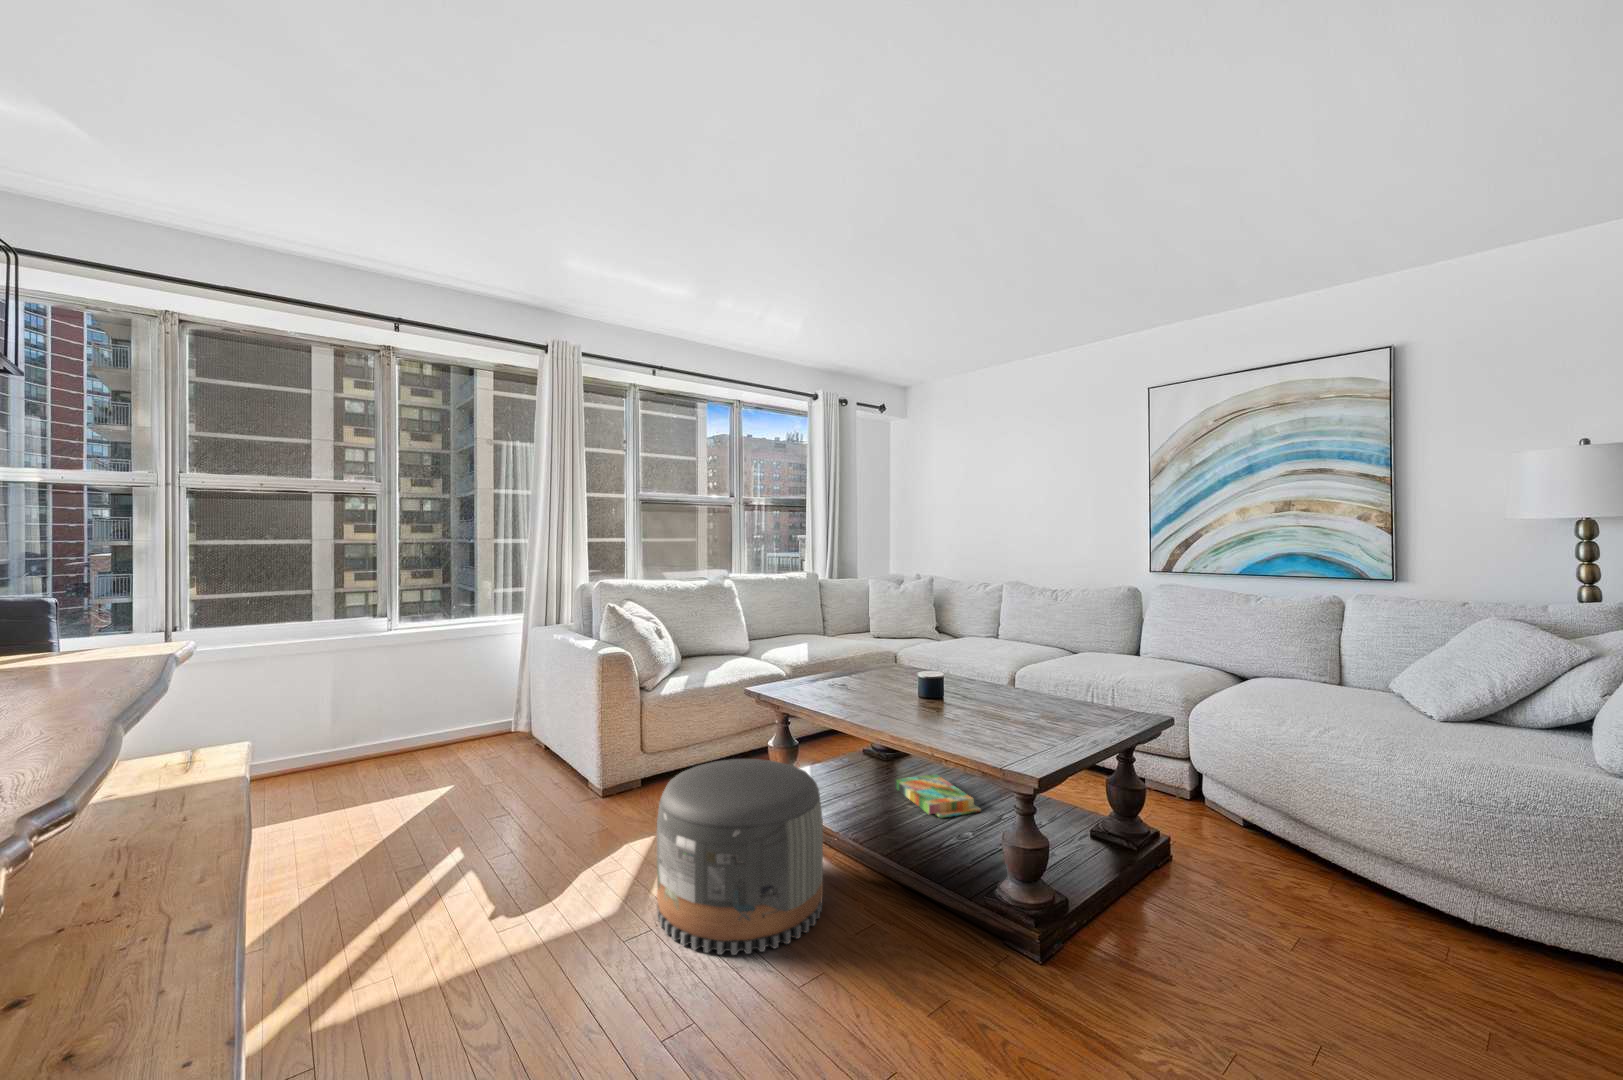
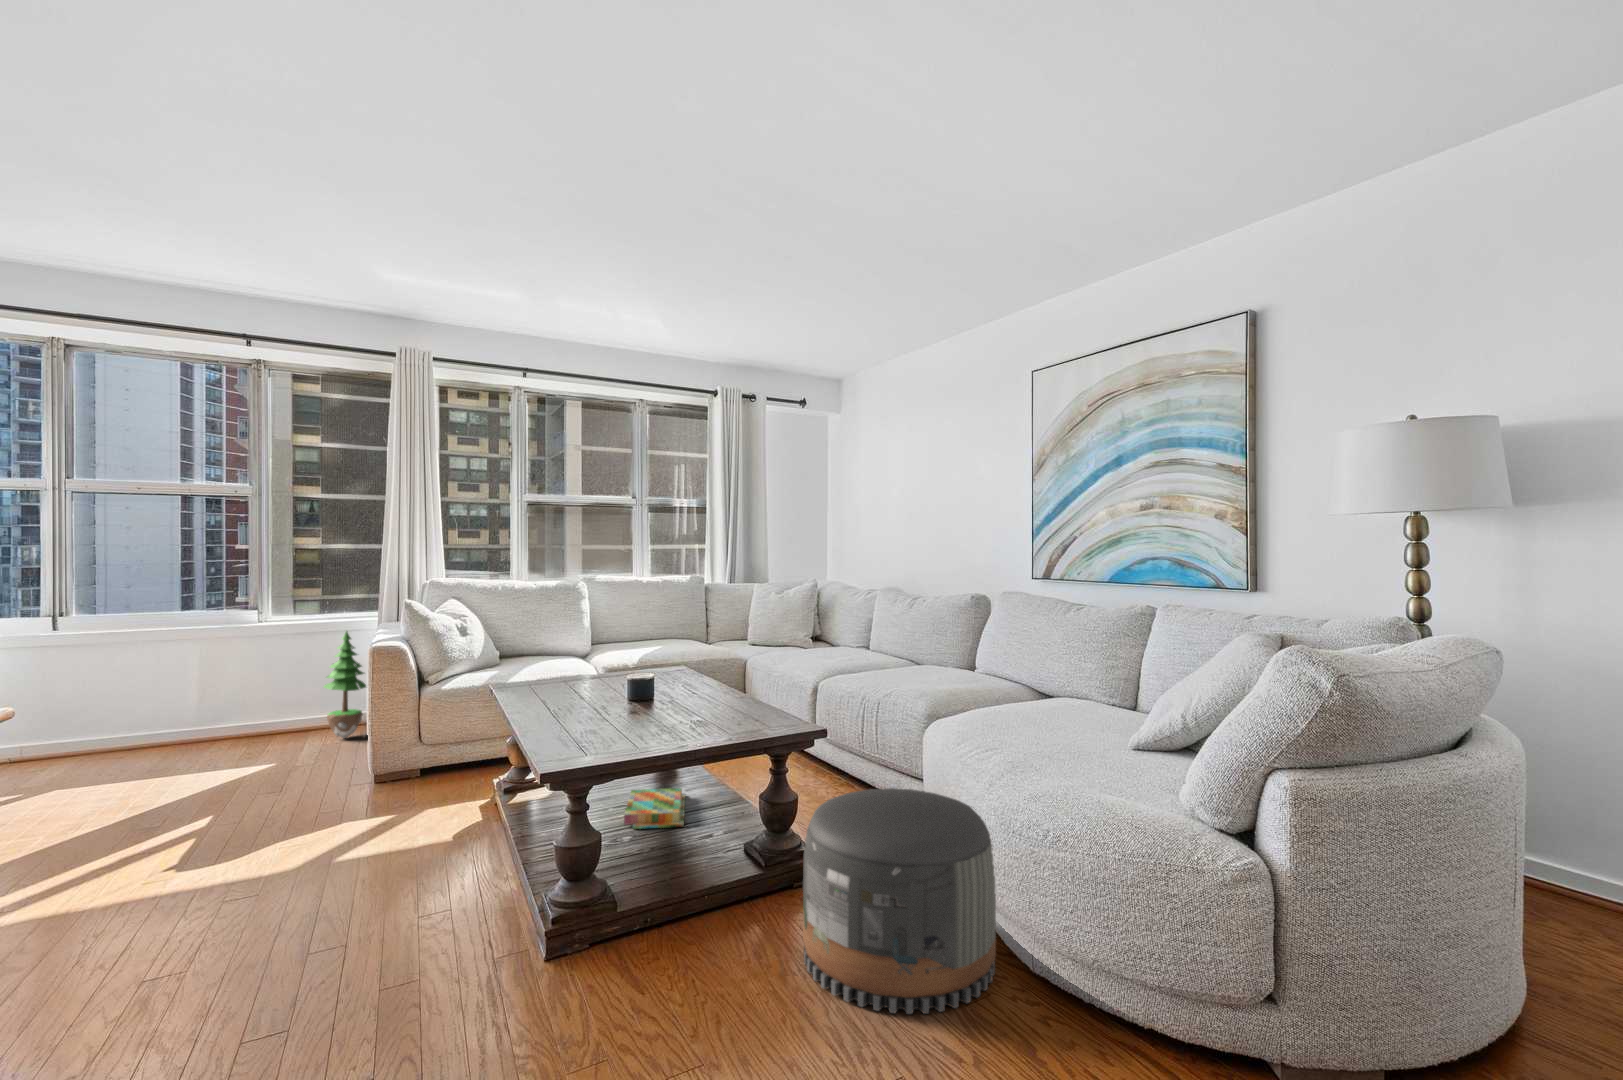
potted tree: none [476,633,519,744] -> present [324,631,366,738]
pouf: present [657,759,823,955] -> present [803,788,996,1014]

